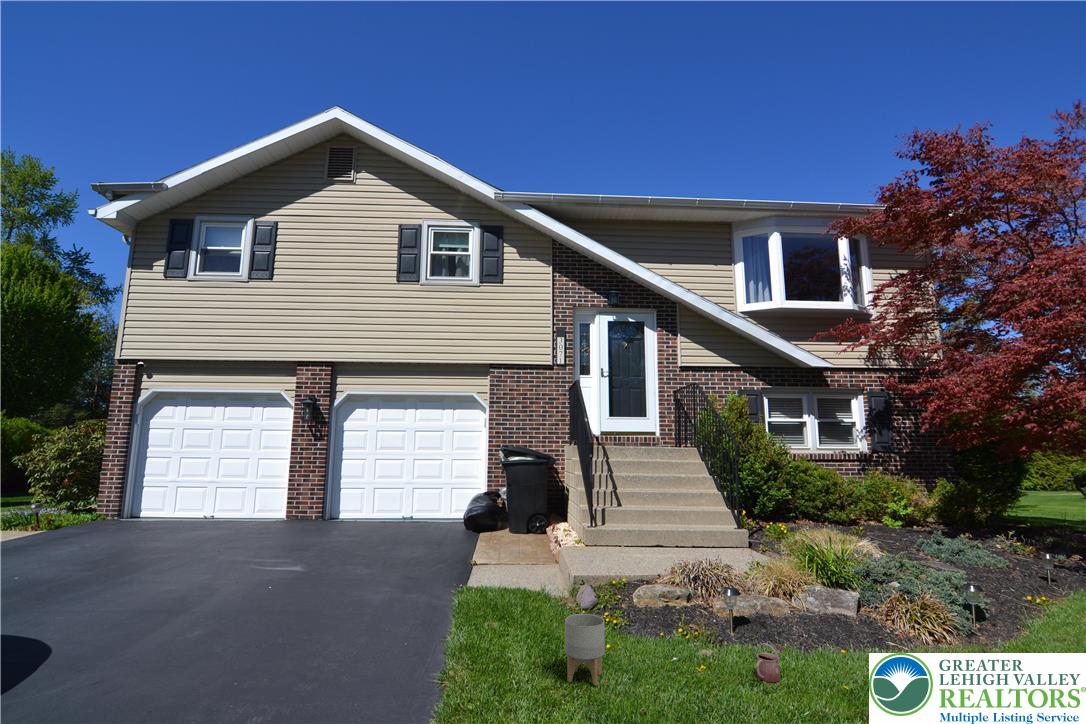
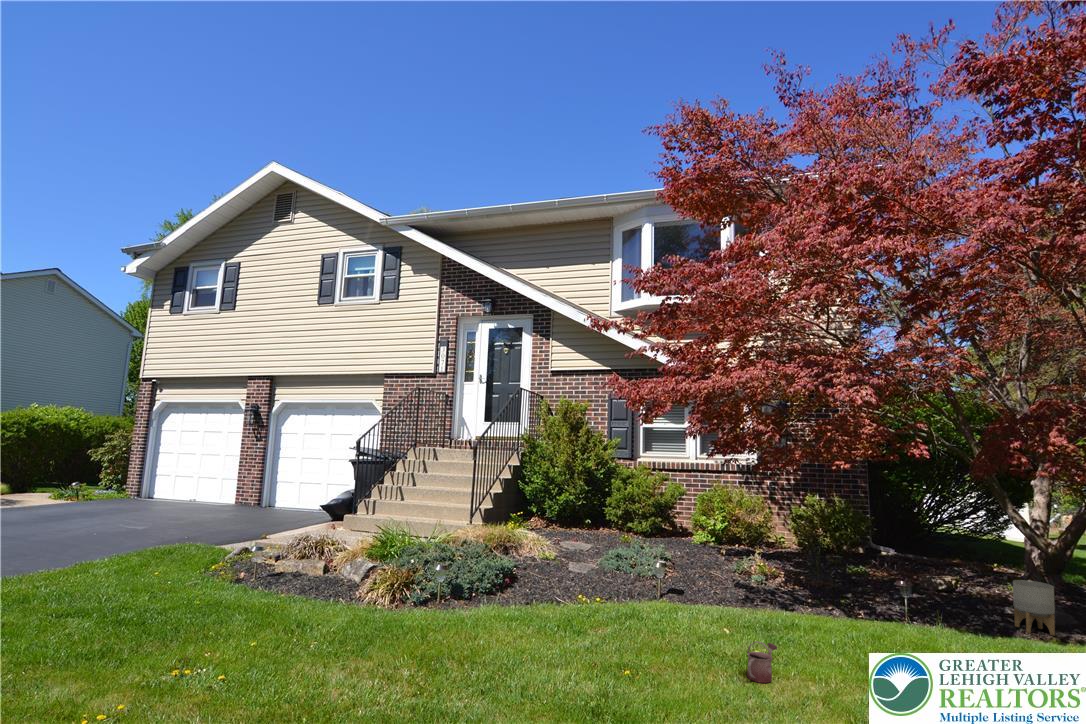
planter: present [565,614,605,686] -> present [1013,580,1055,635]

